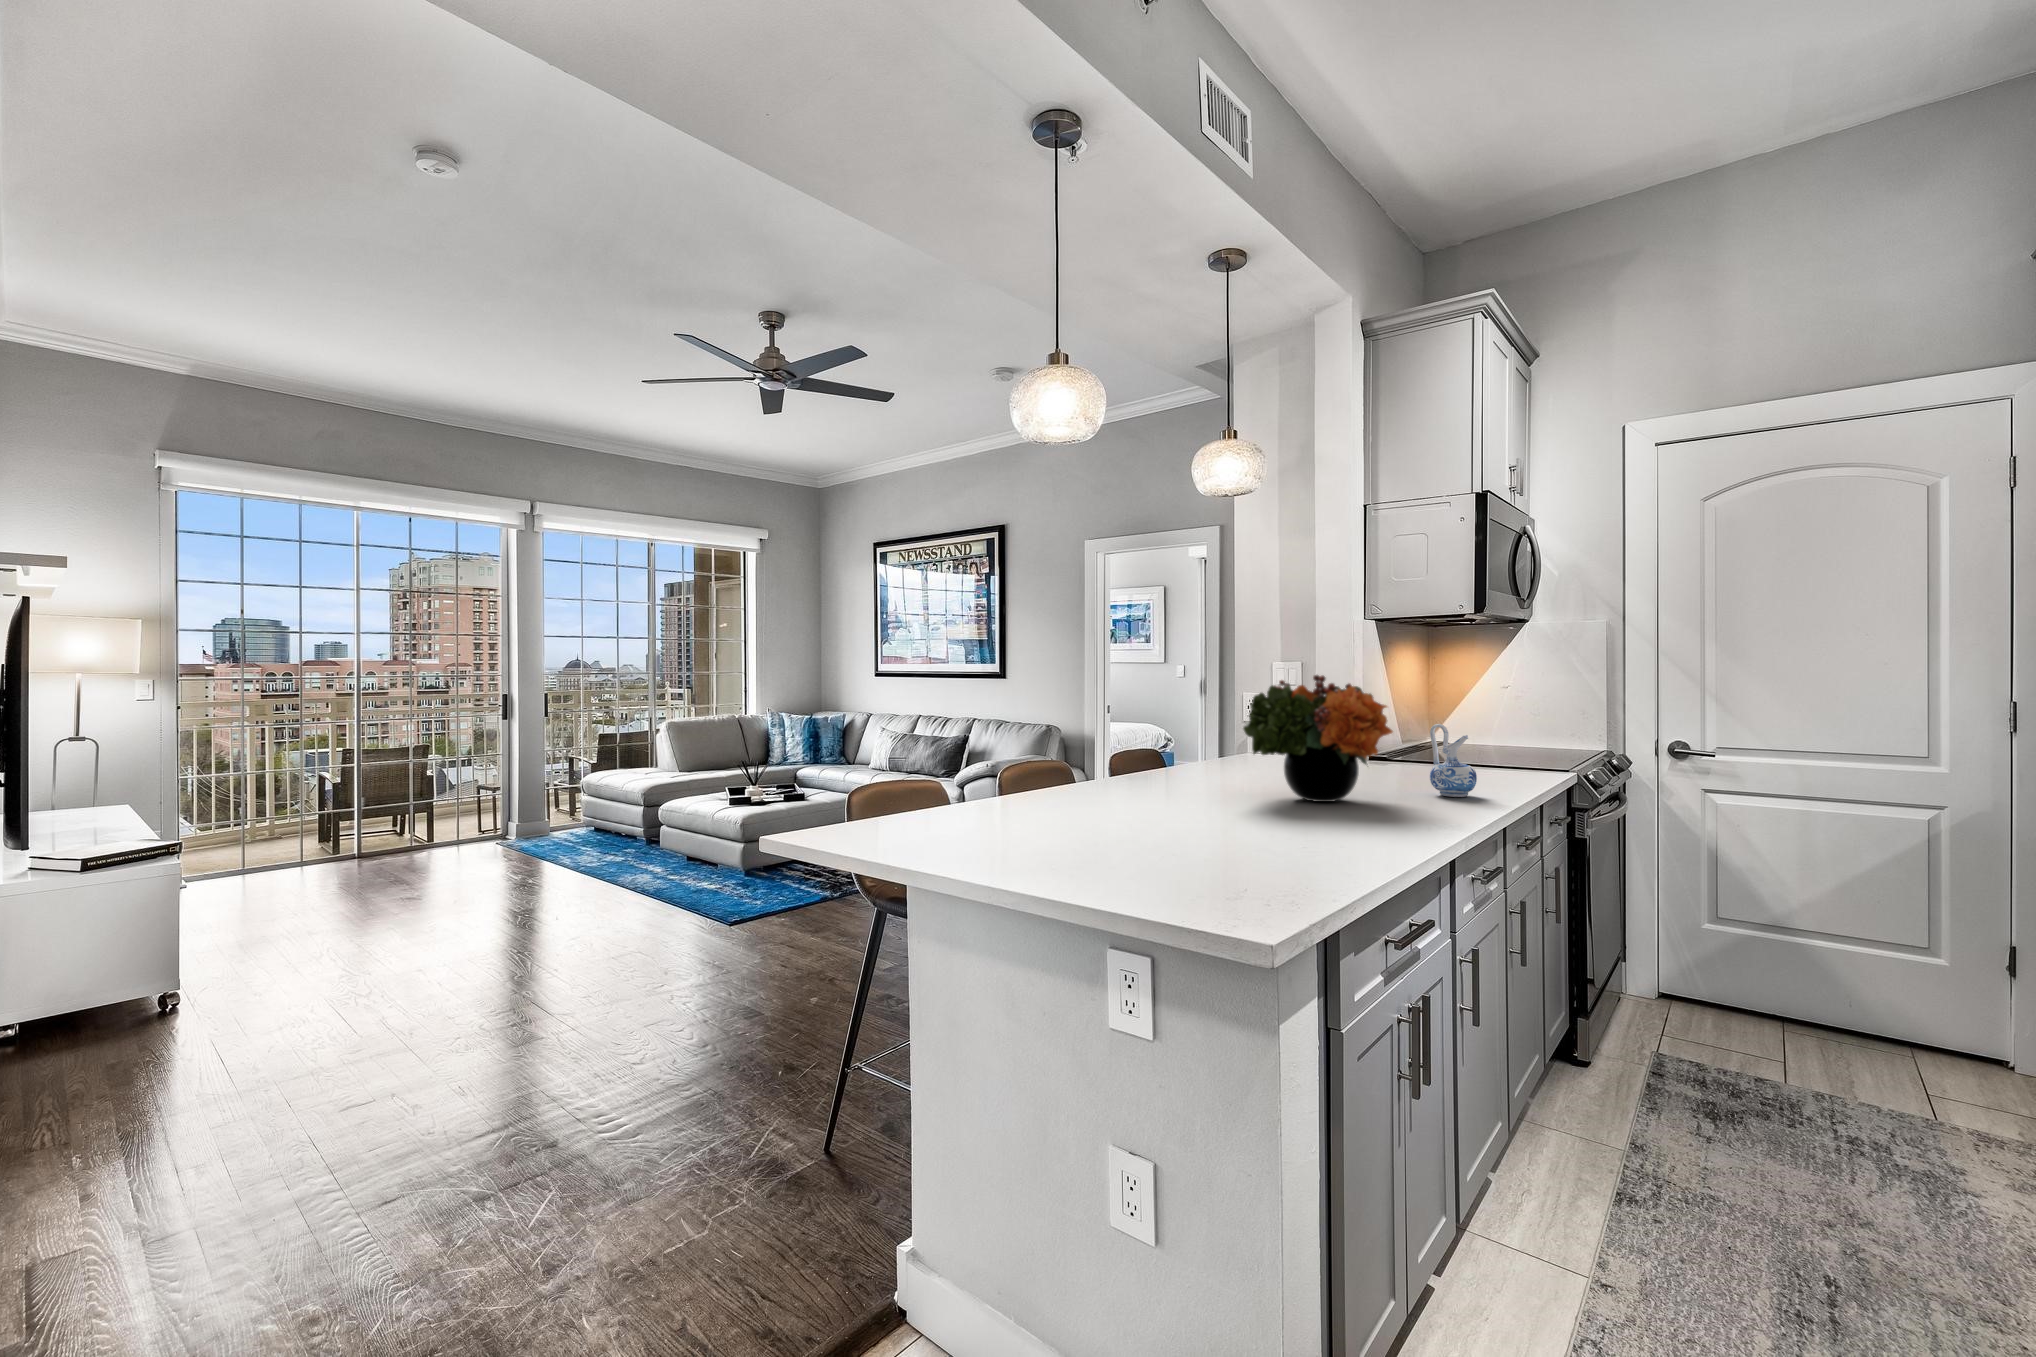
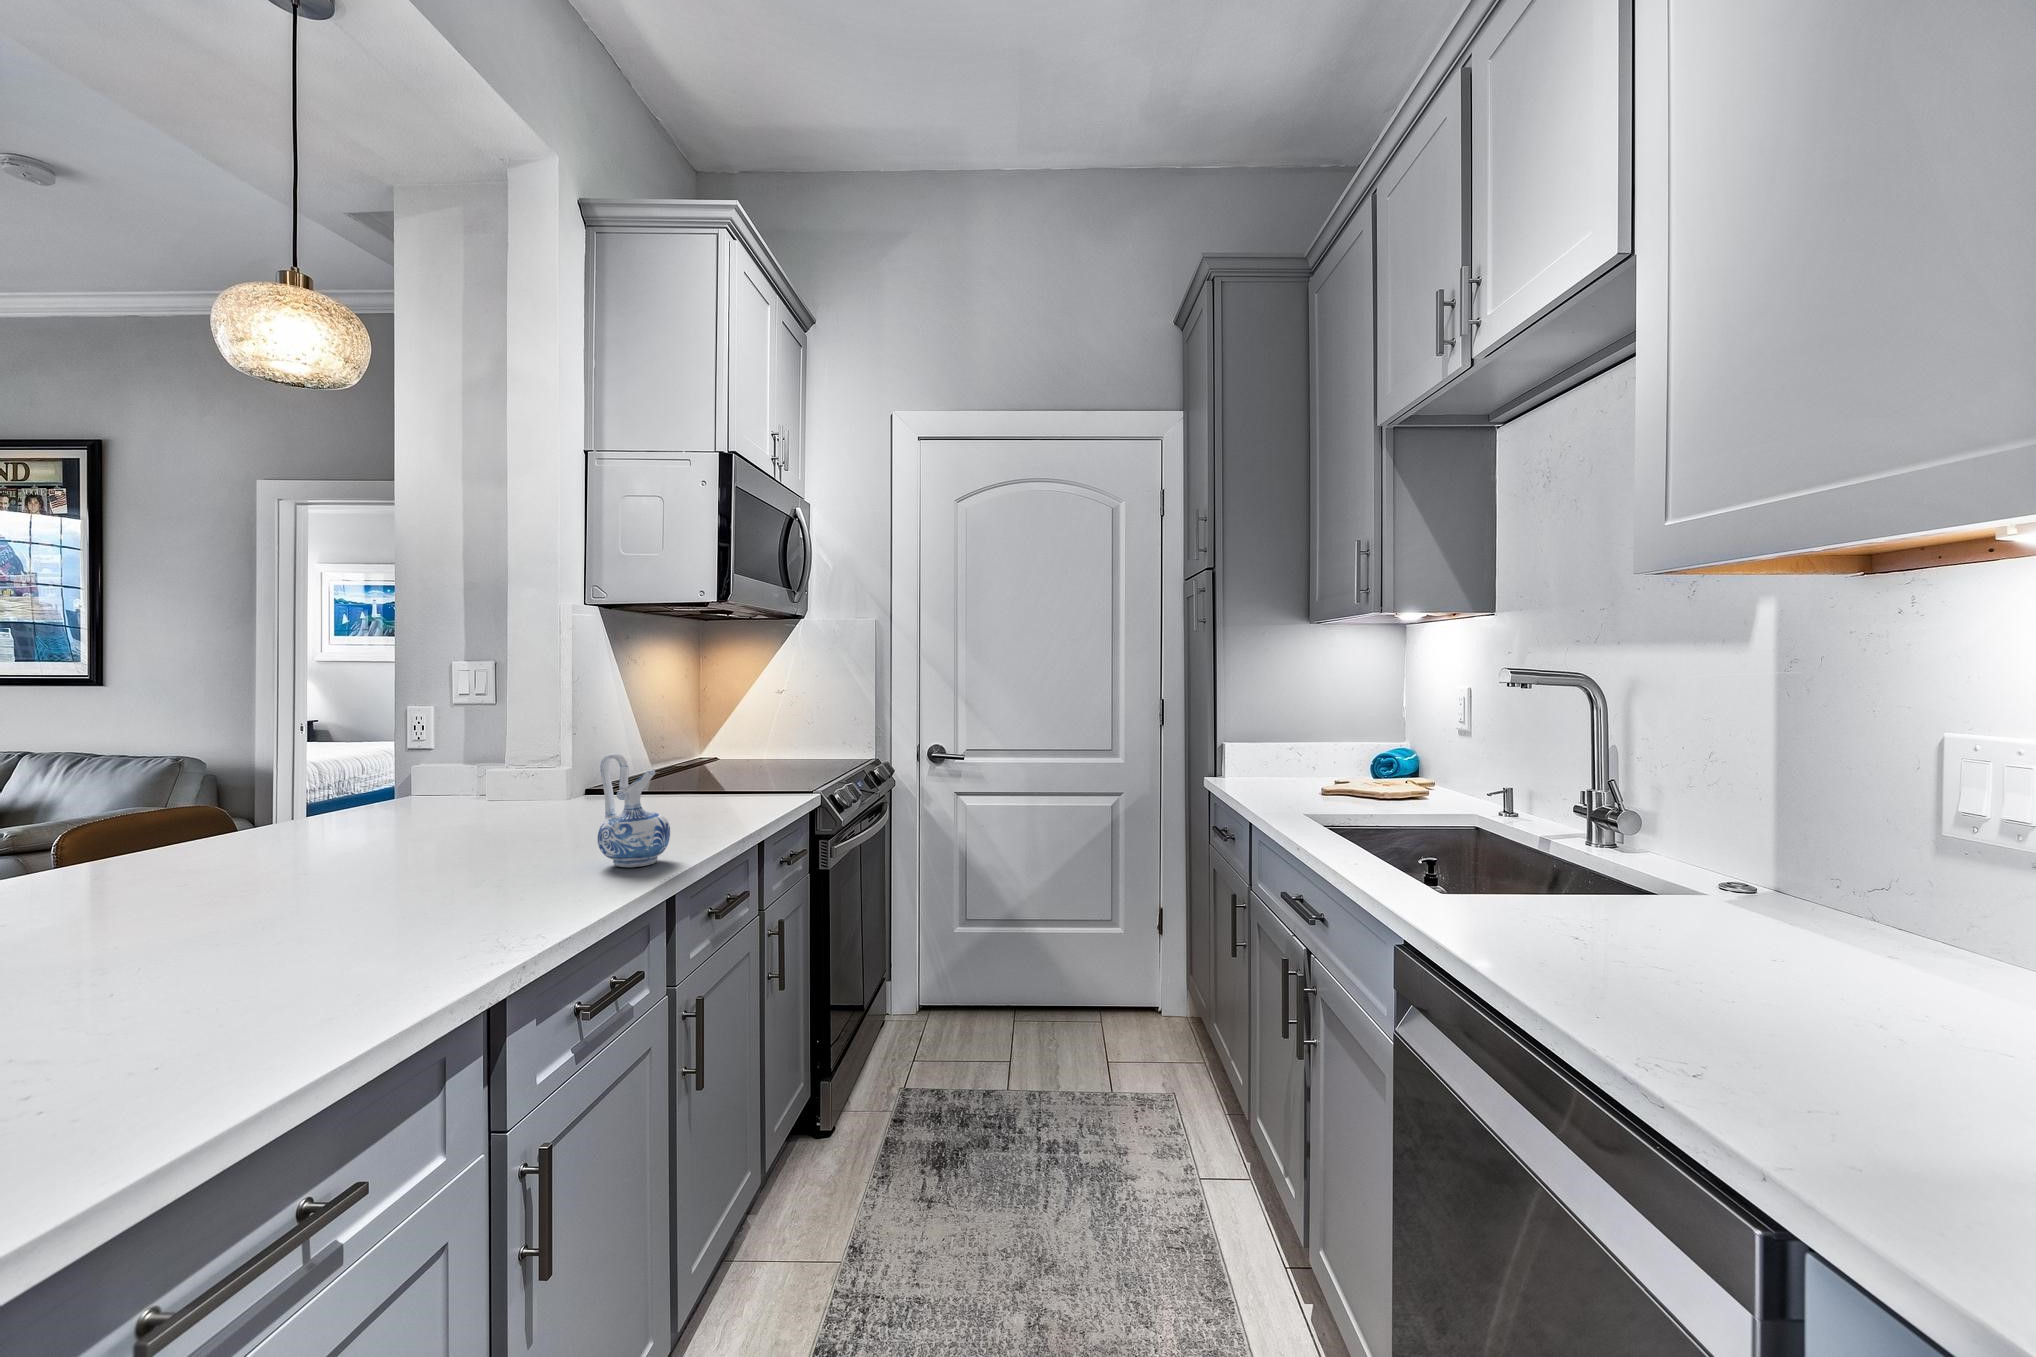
flower arrangement: present [1243,674,1393,802] -> none [136,674,505,921]

